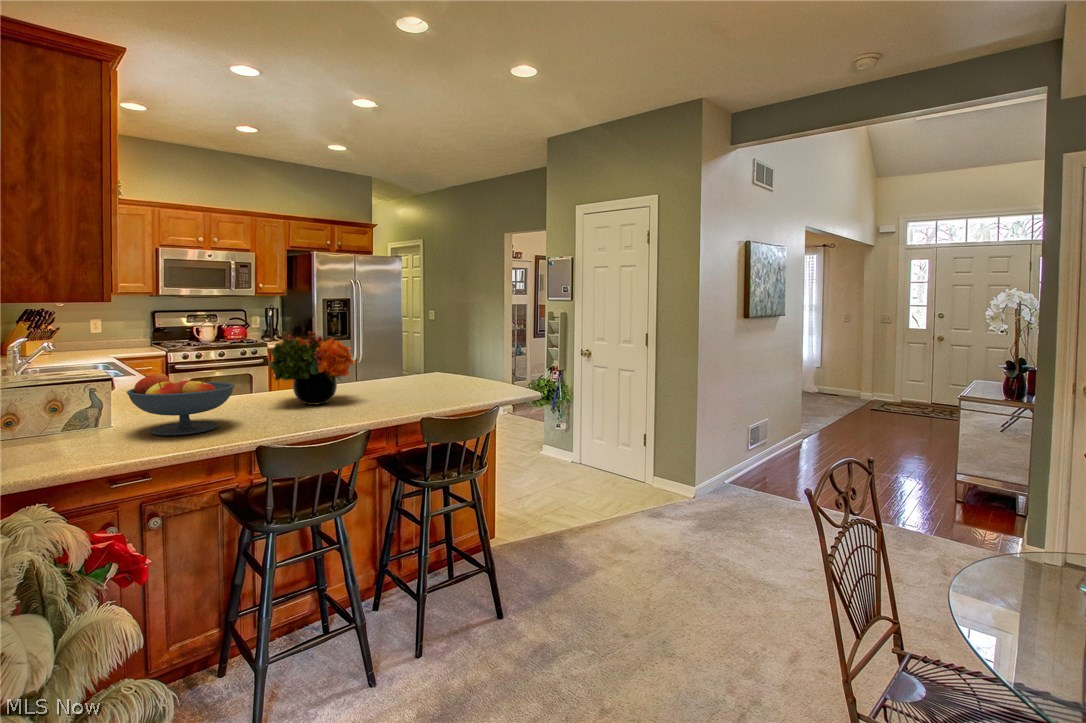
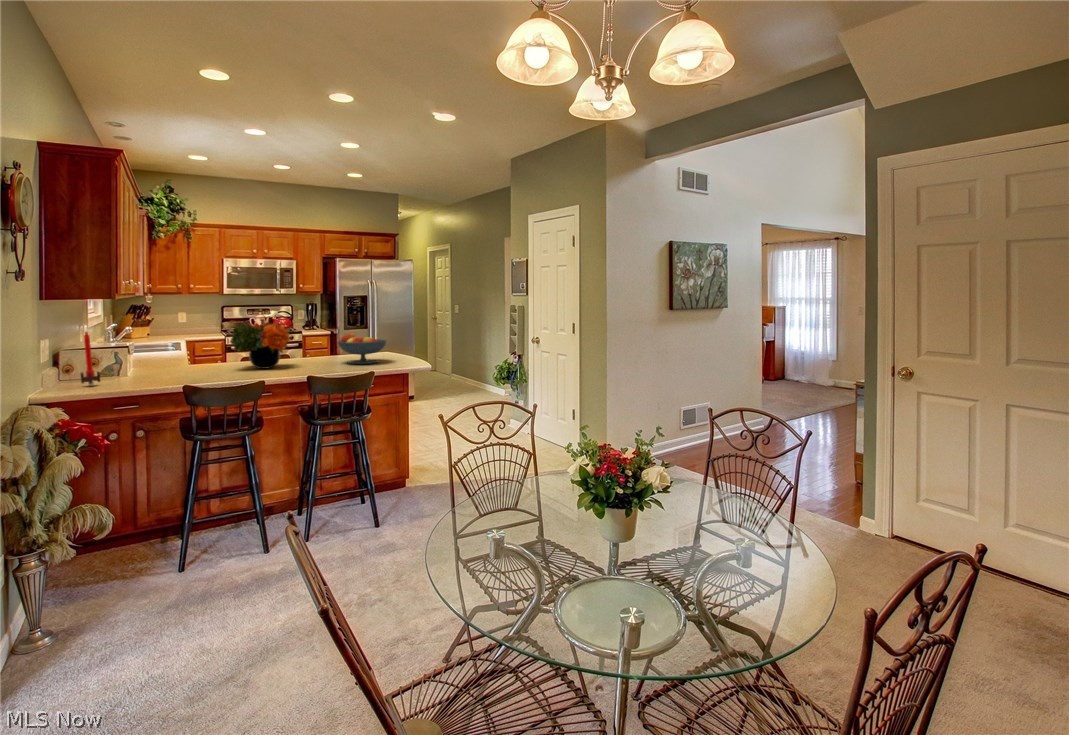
candle: none [47,358,82,450] -> present [81,332,100,386]
fruit bowl: present [127,373,235,435] -> present [338,333,387,364]

